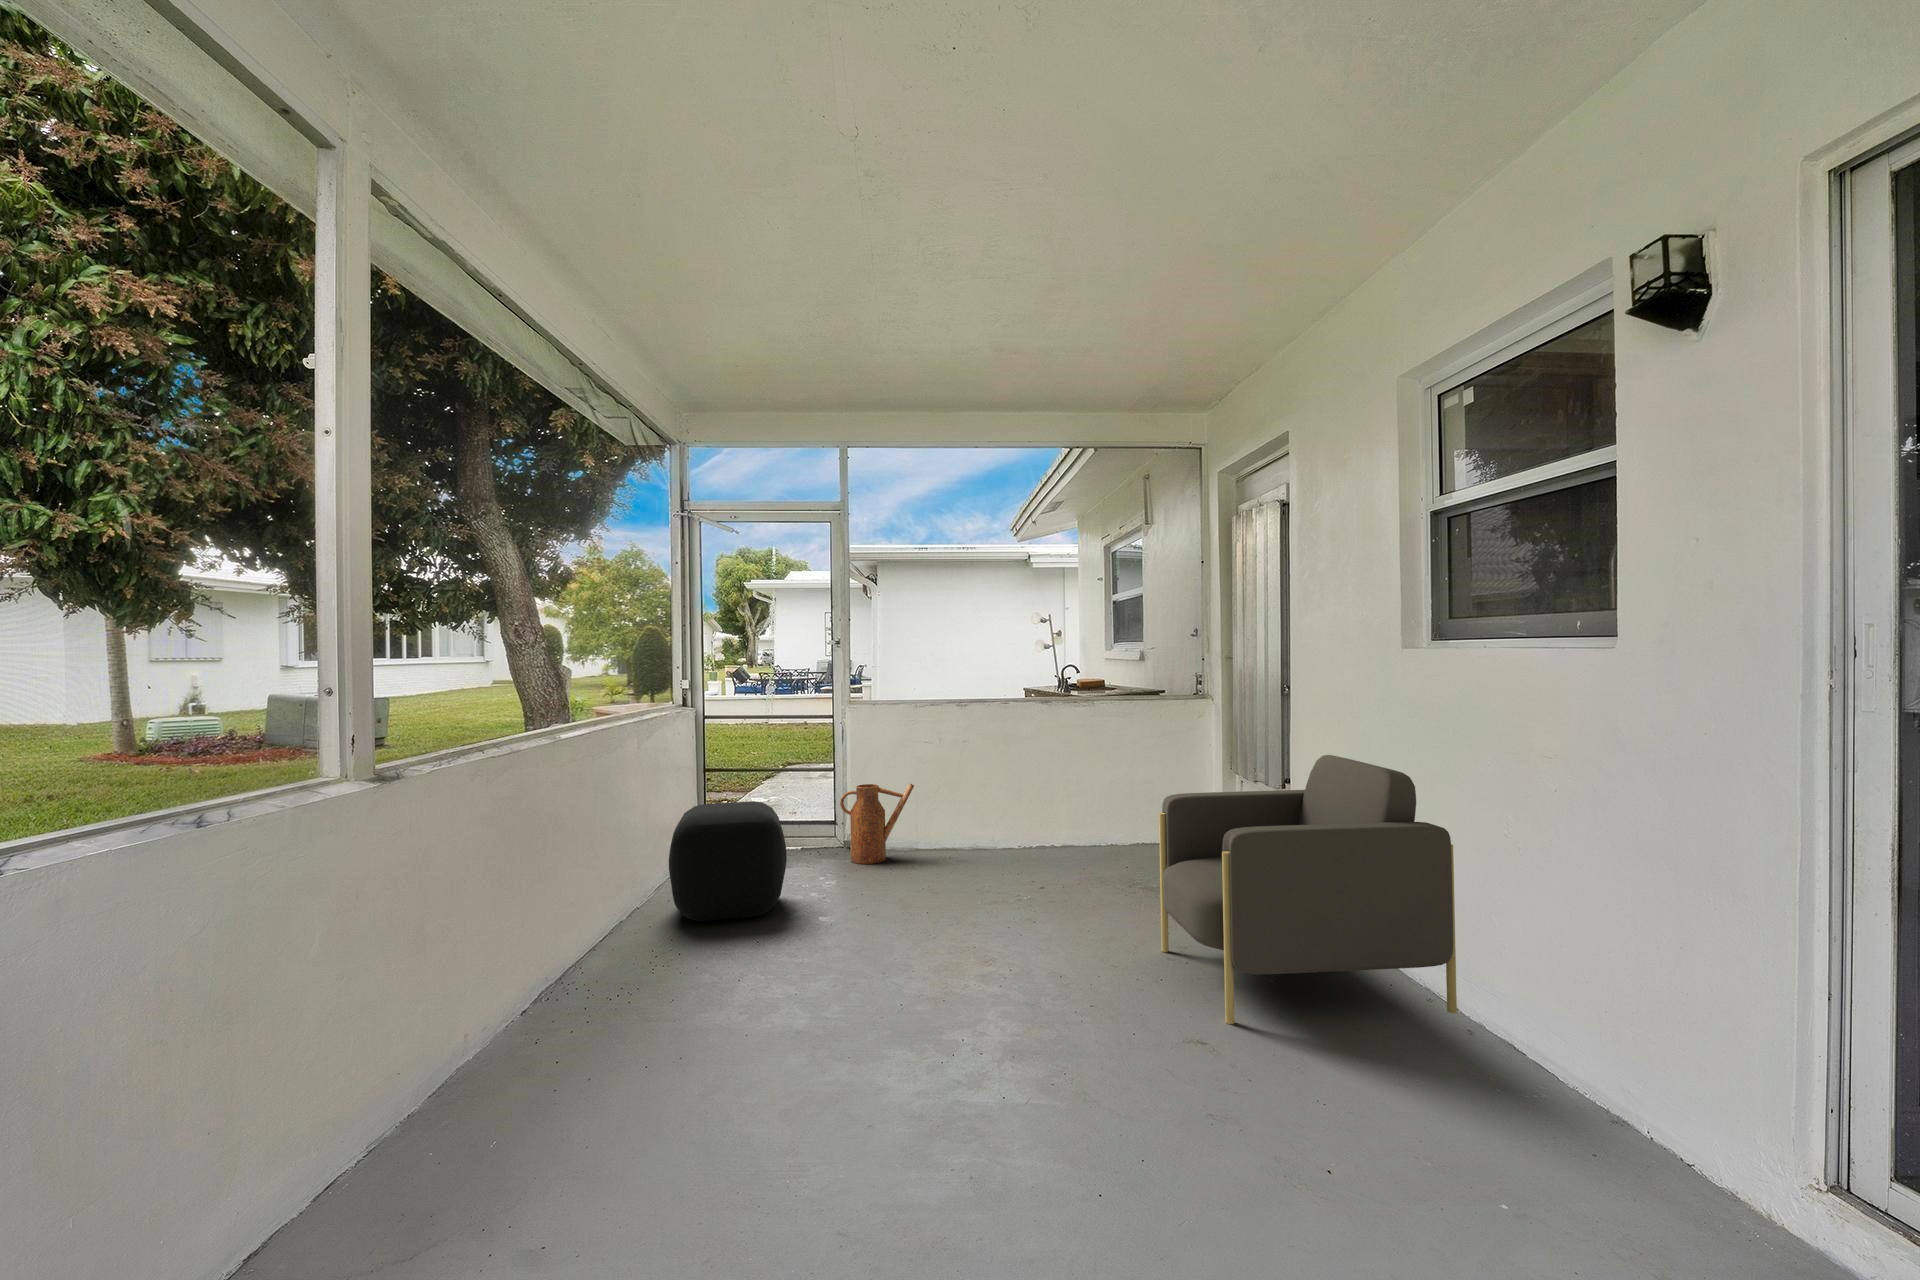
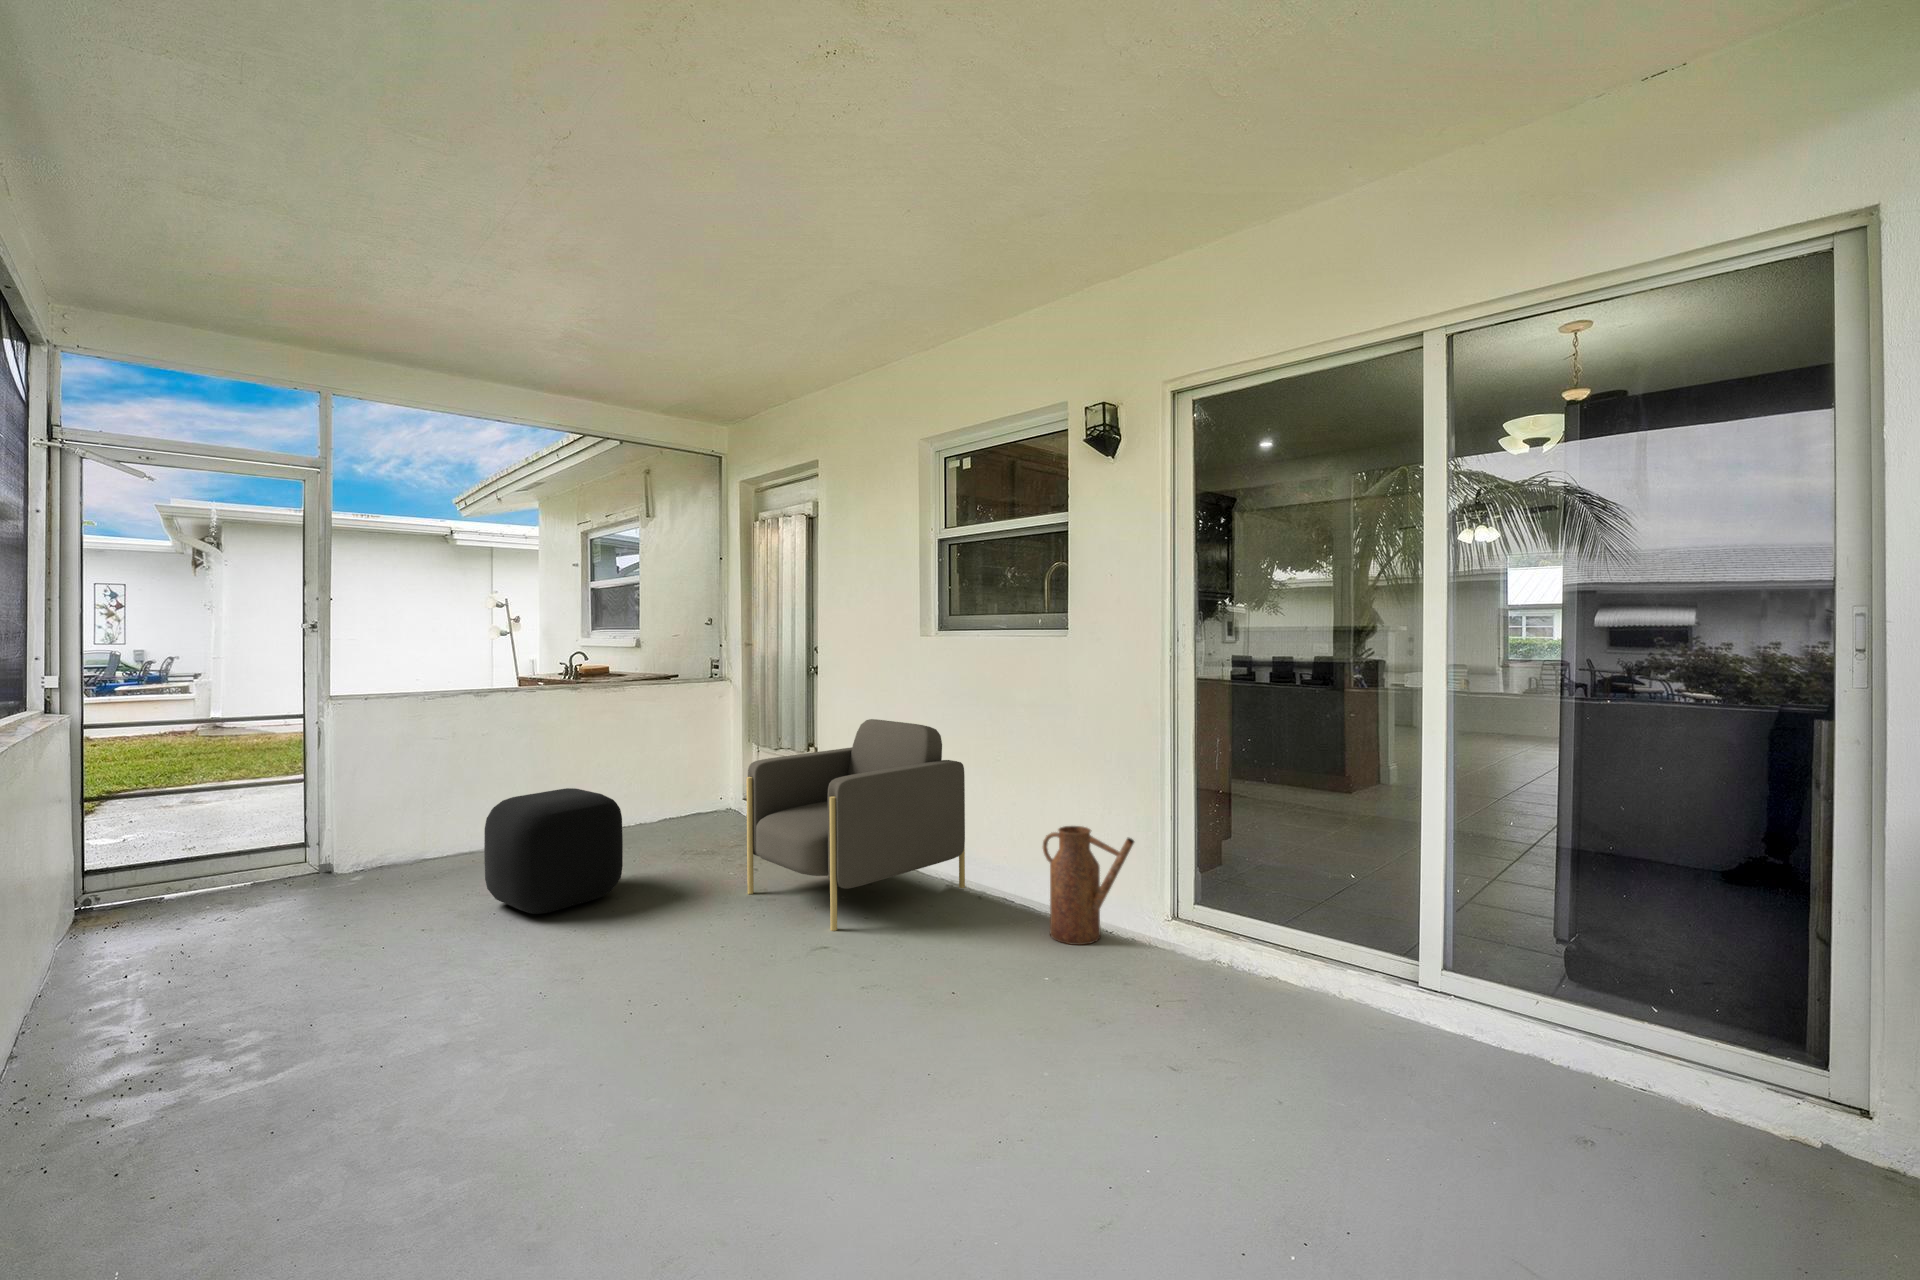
watering can: present [840,784,914,864] -> present [1043,826,1134,945]
ottoman: present [669,801,787,921] -> present [484,788,623,914]

